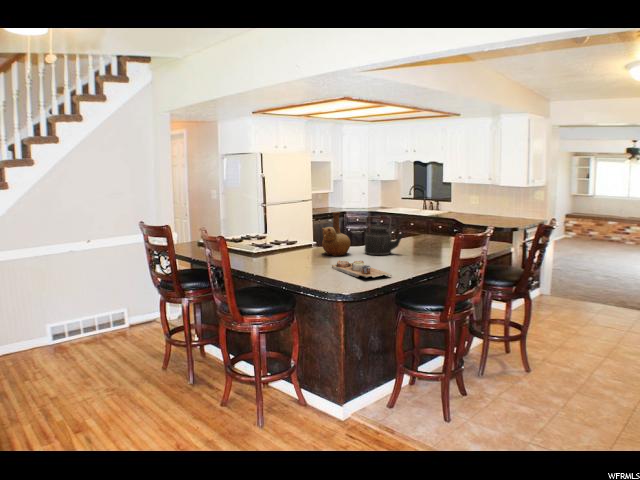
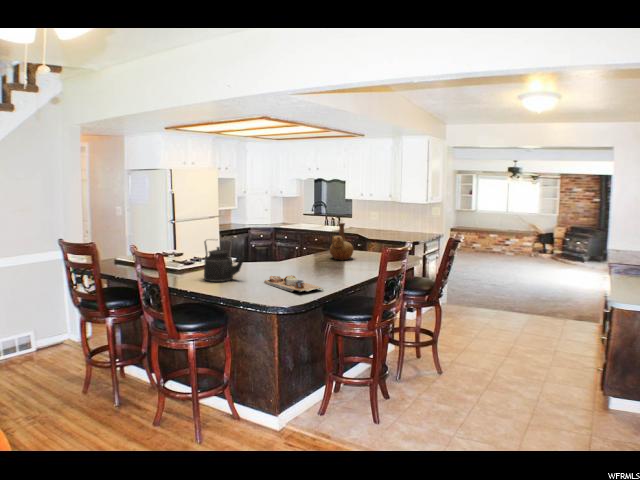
vase: present [322,212,351,256] -> present [330,223,354,260]
kettle: present [365,218,404,255] -> present [204,240,245,282]

